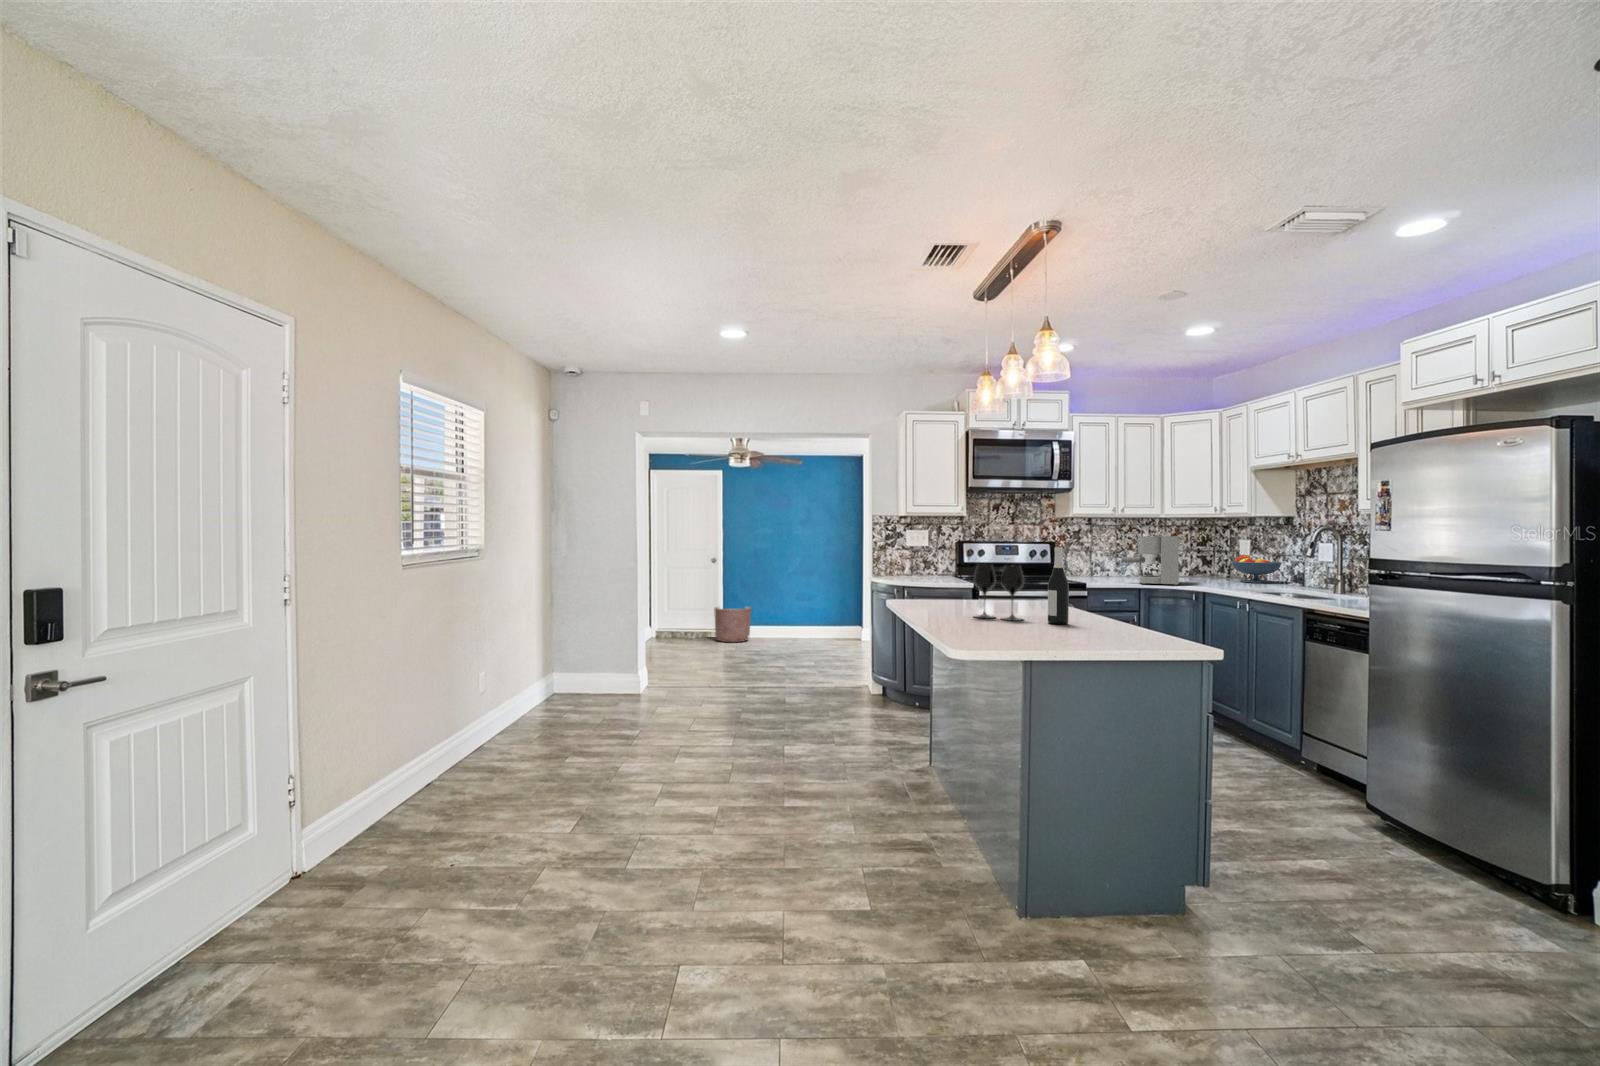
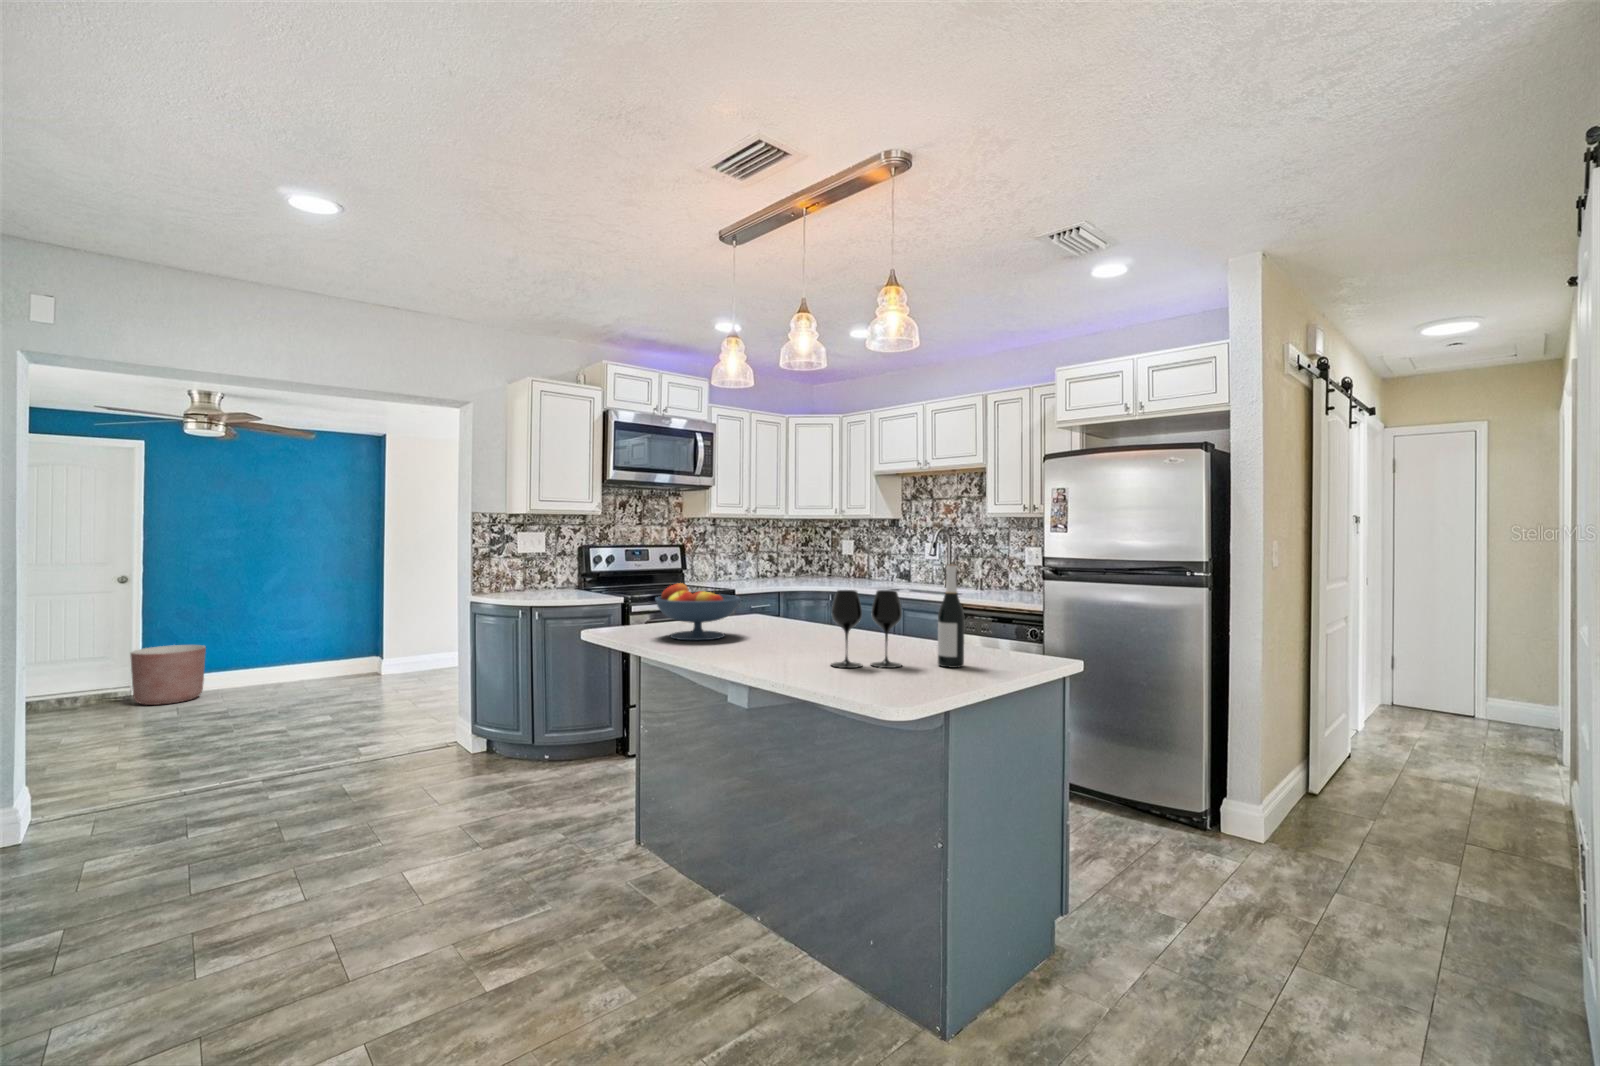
coffee maker: present [1121,536,1179,585] -> none [769,538,826,589]
fruit bowl: present [1232,555,1282,583] -> present [655,583,740,640]

